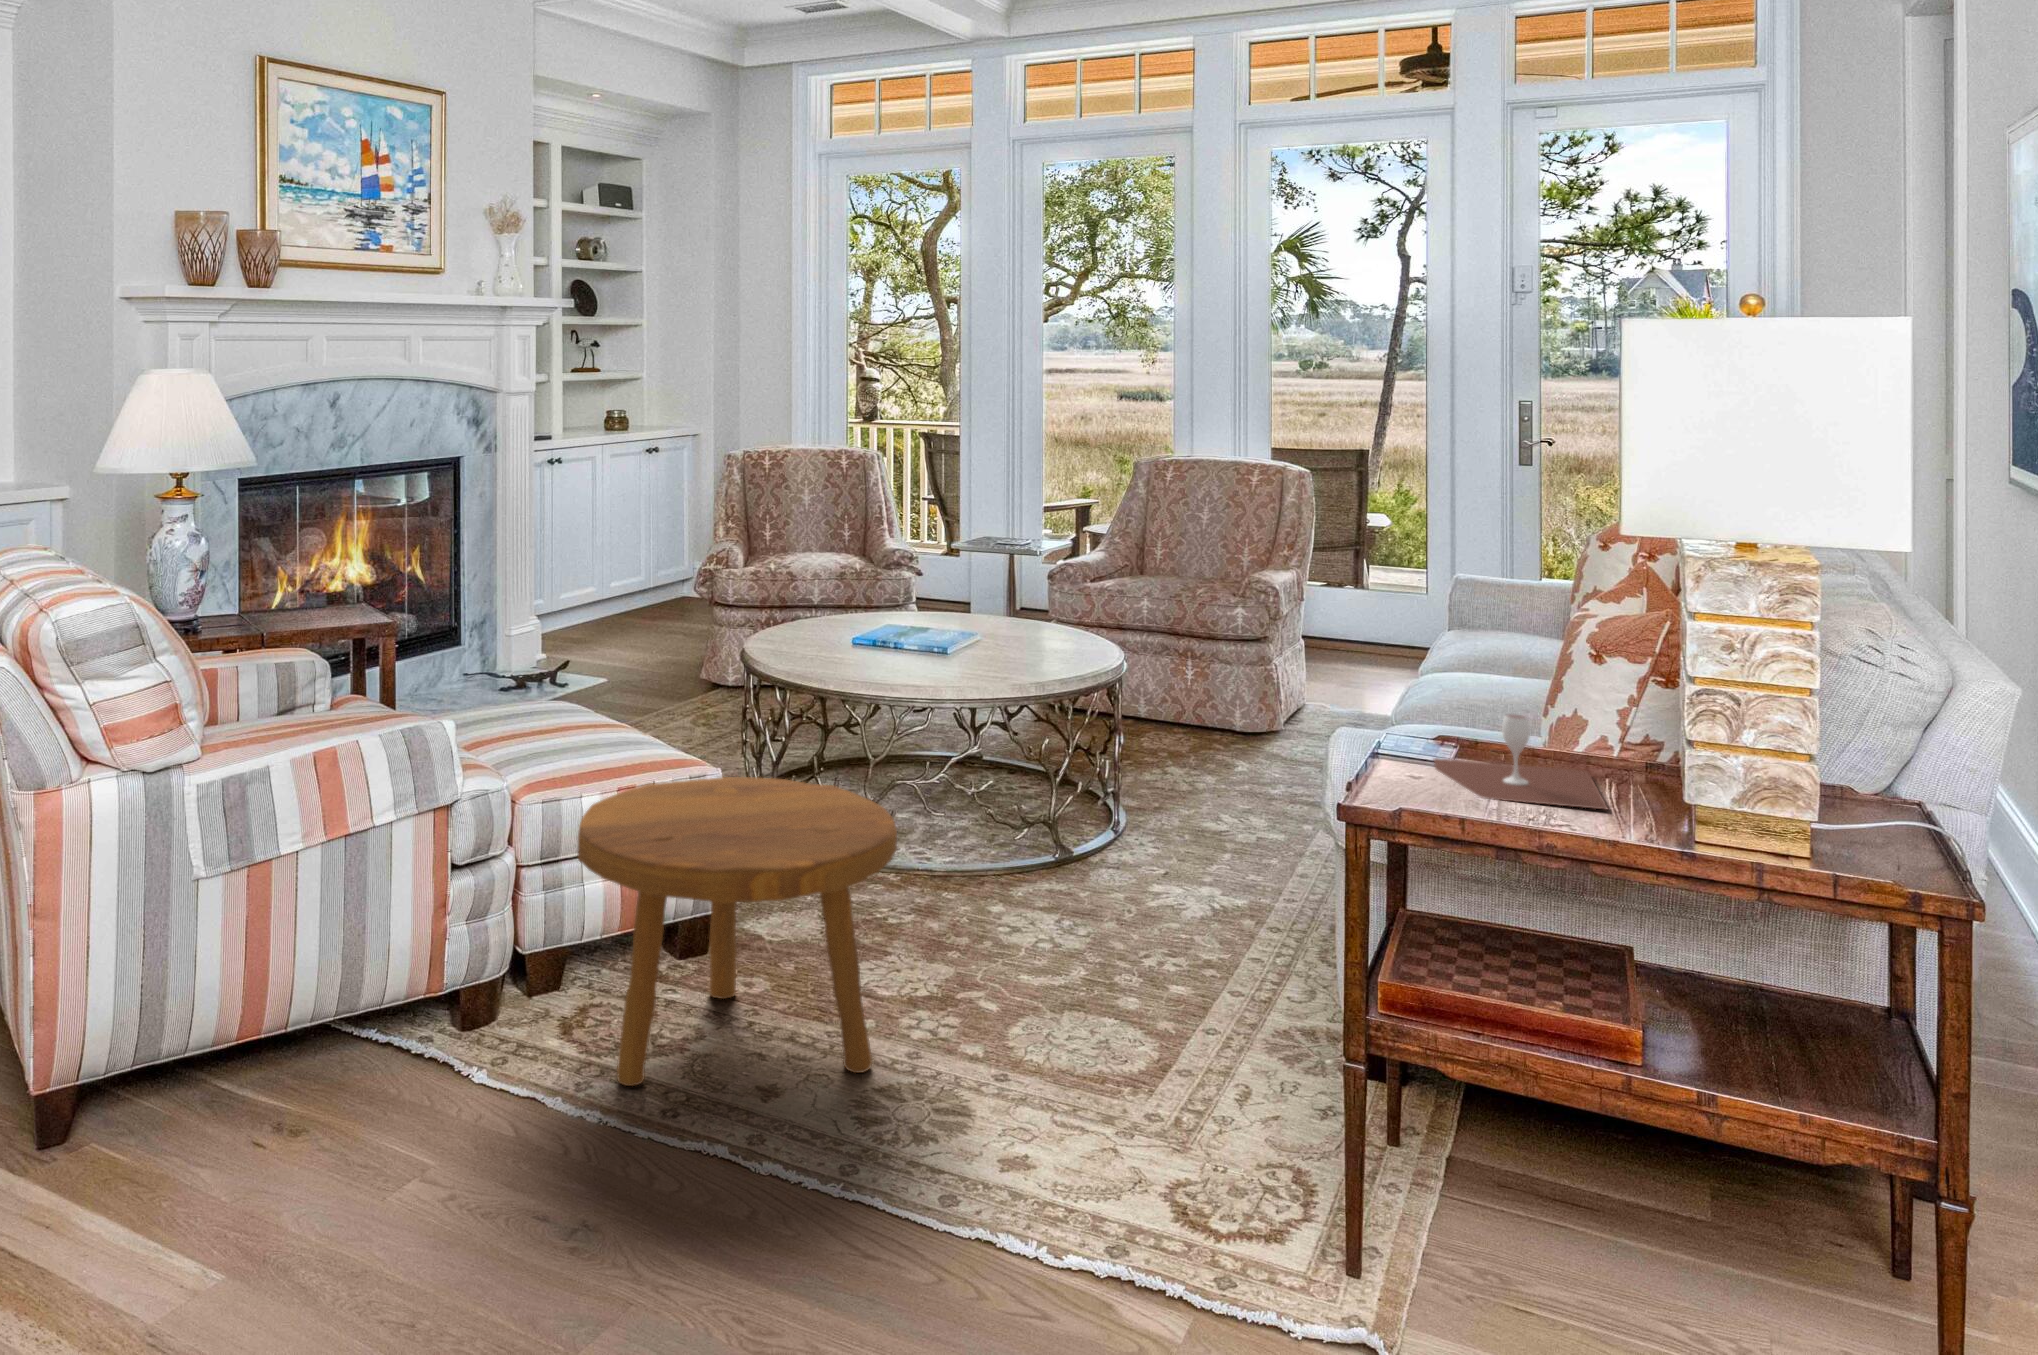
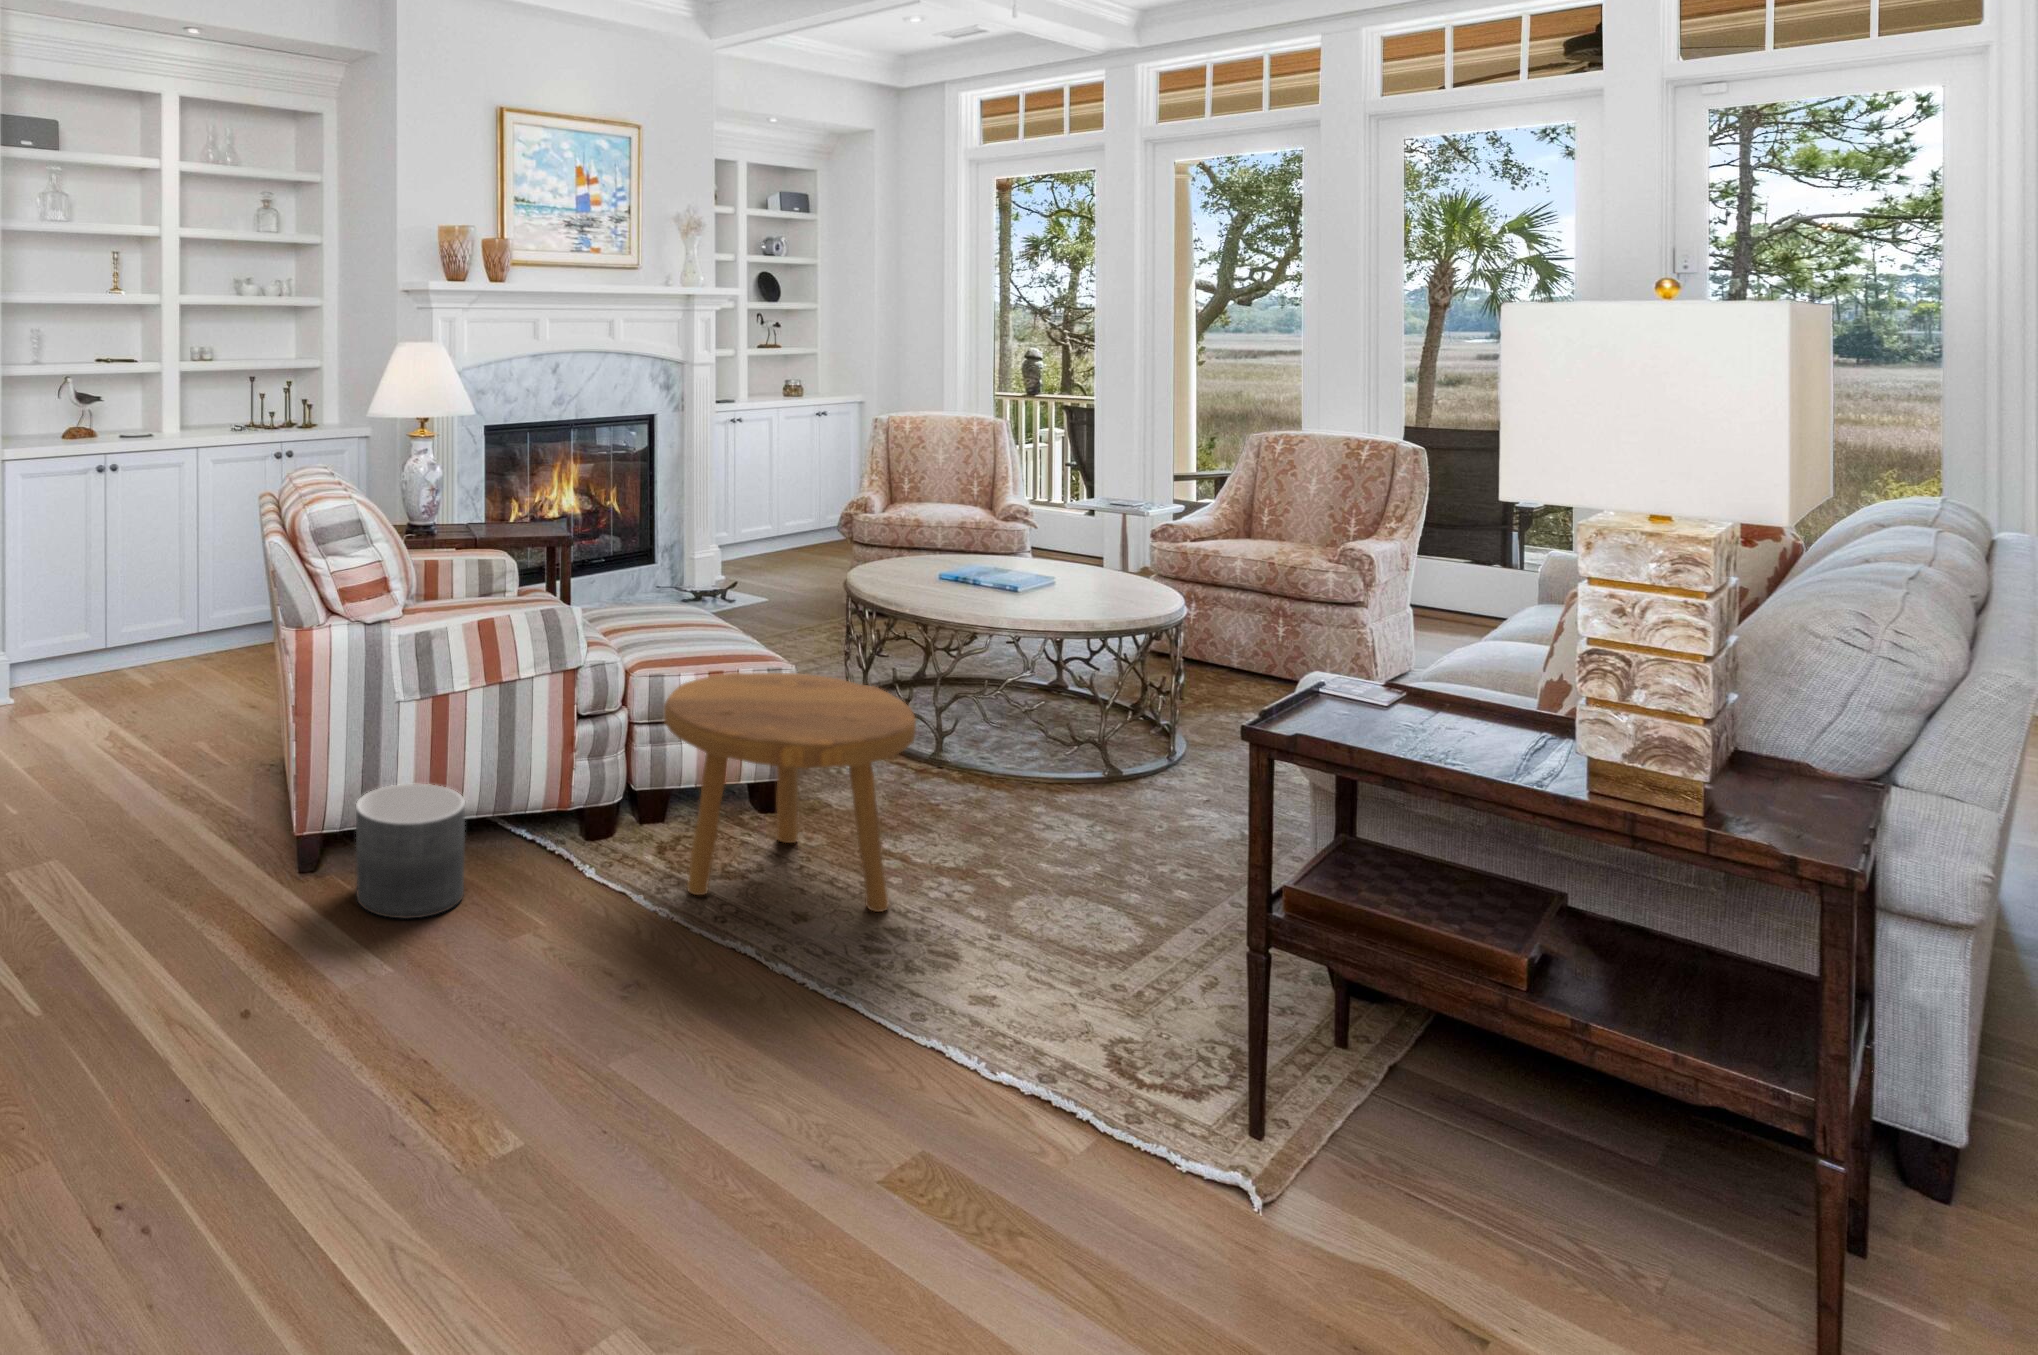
wine glass: present [1434,714,1609,809] -> none [1356,675,1526,767]
planter: none [147,985,310,1187] -> present [356,784,465,919]

